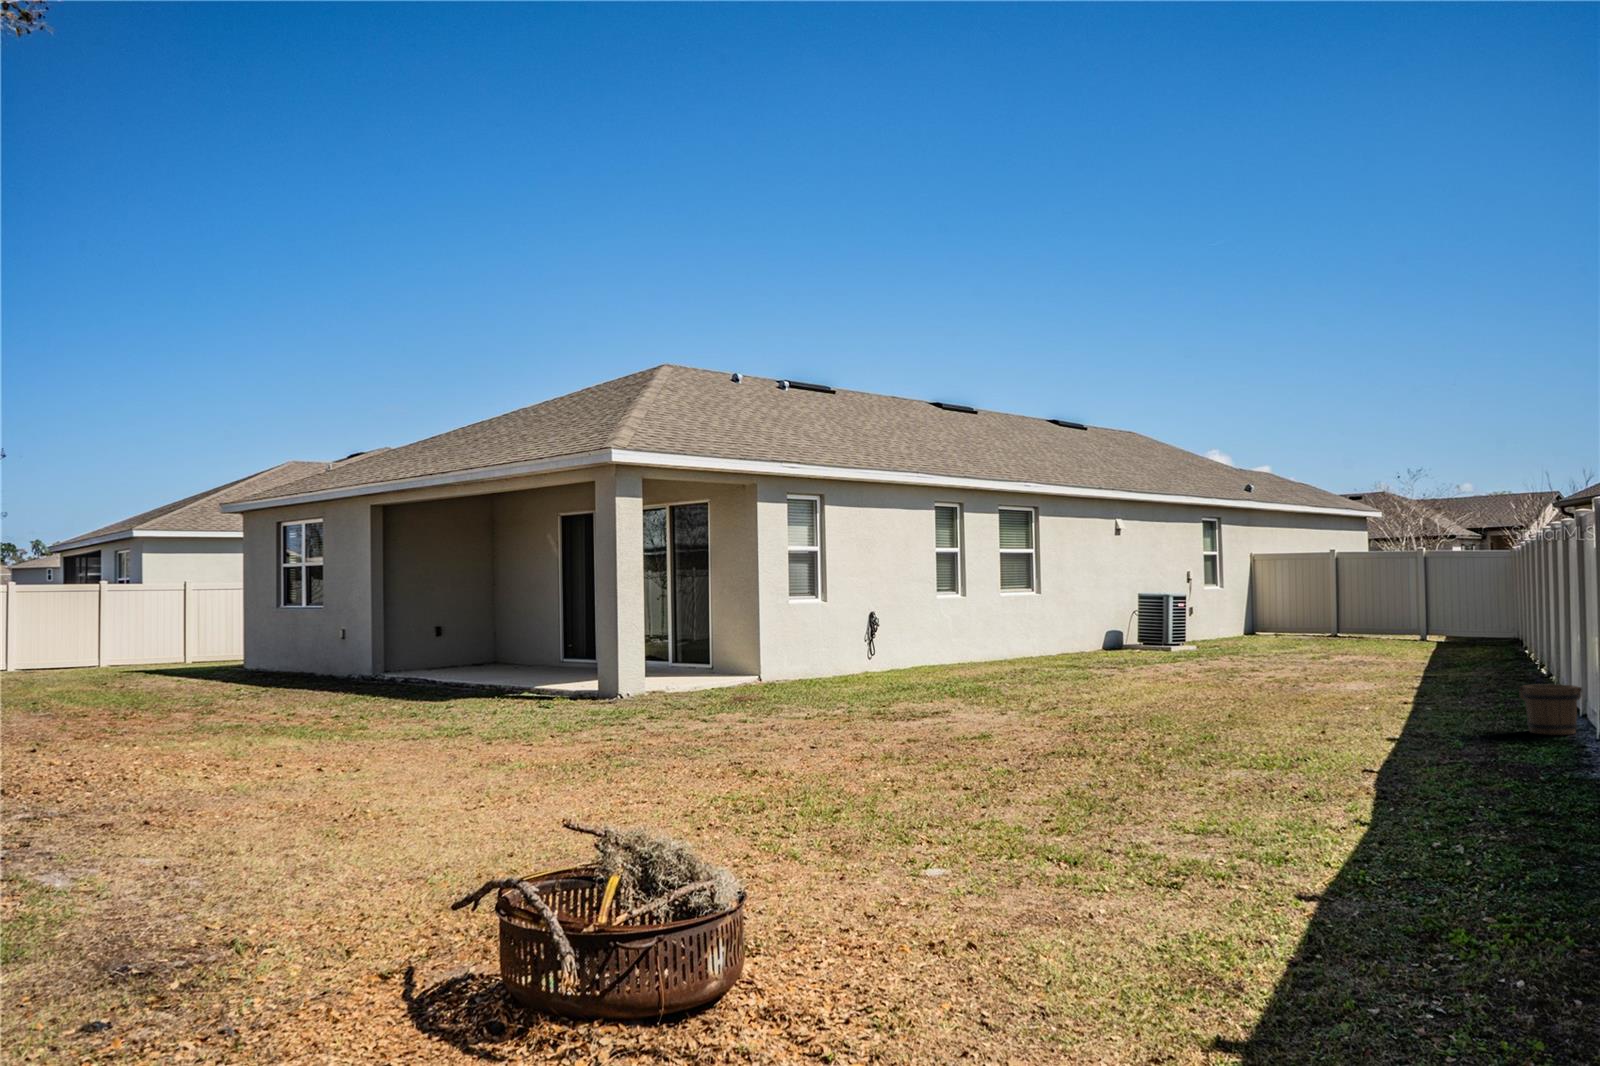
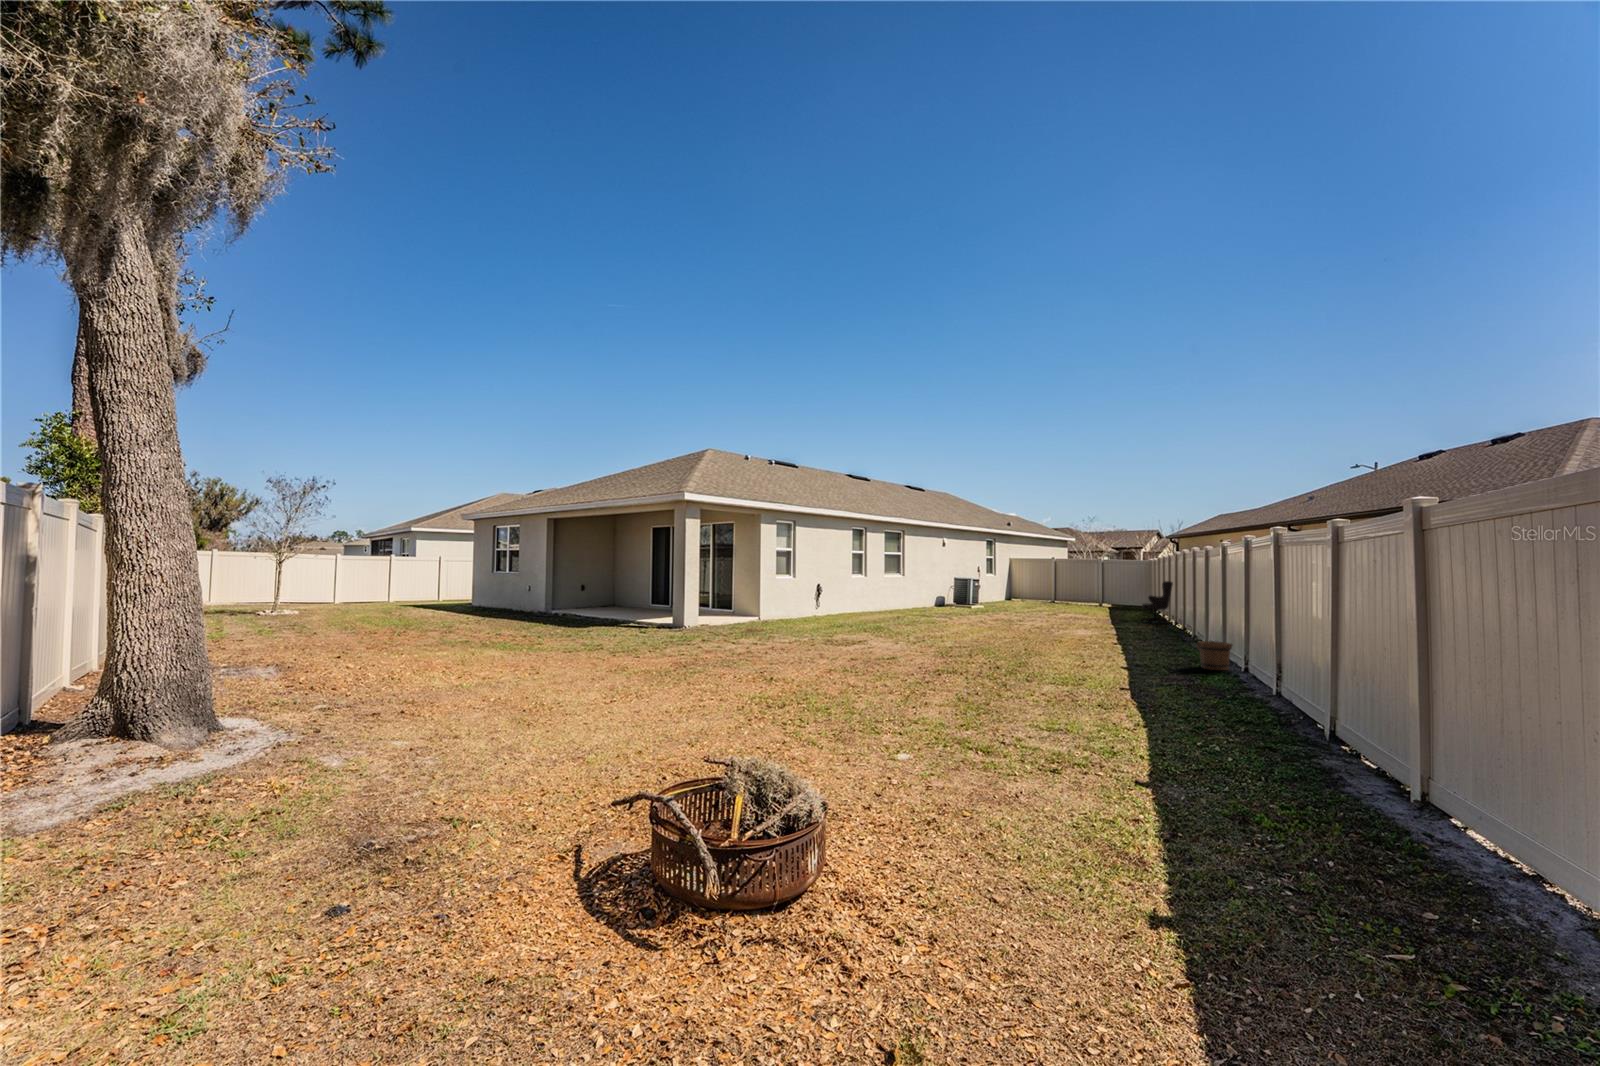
chair: none [1475,585,1532,666] -> present [1141,581,1173,624]

